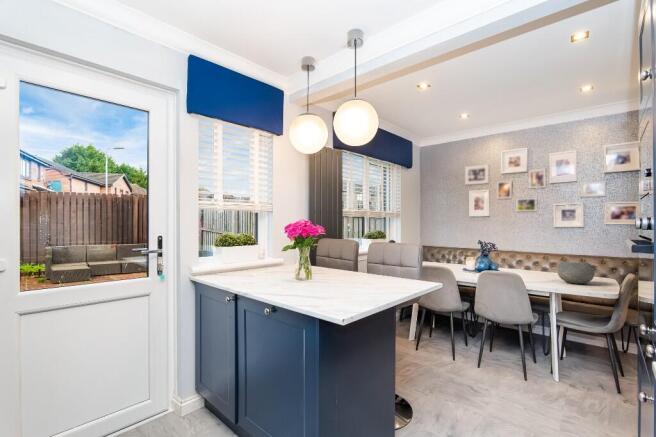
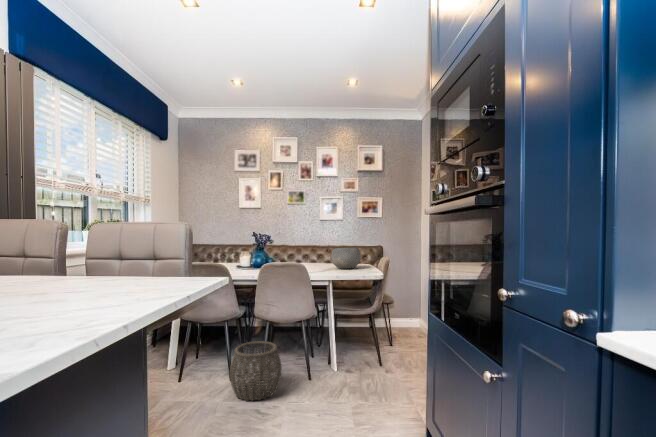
woven basket: none [452,333,497,382] -> present [230,341,282,401]

